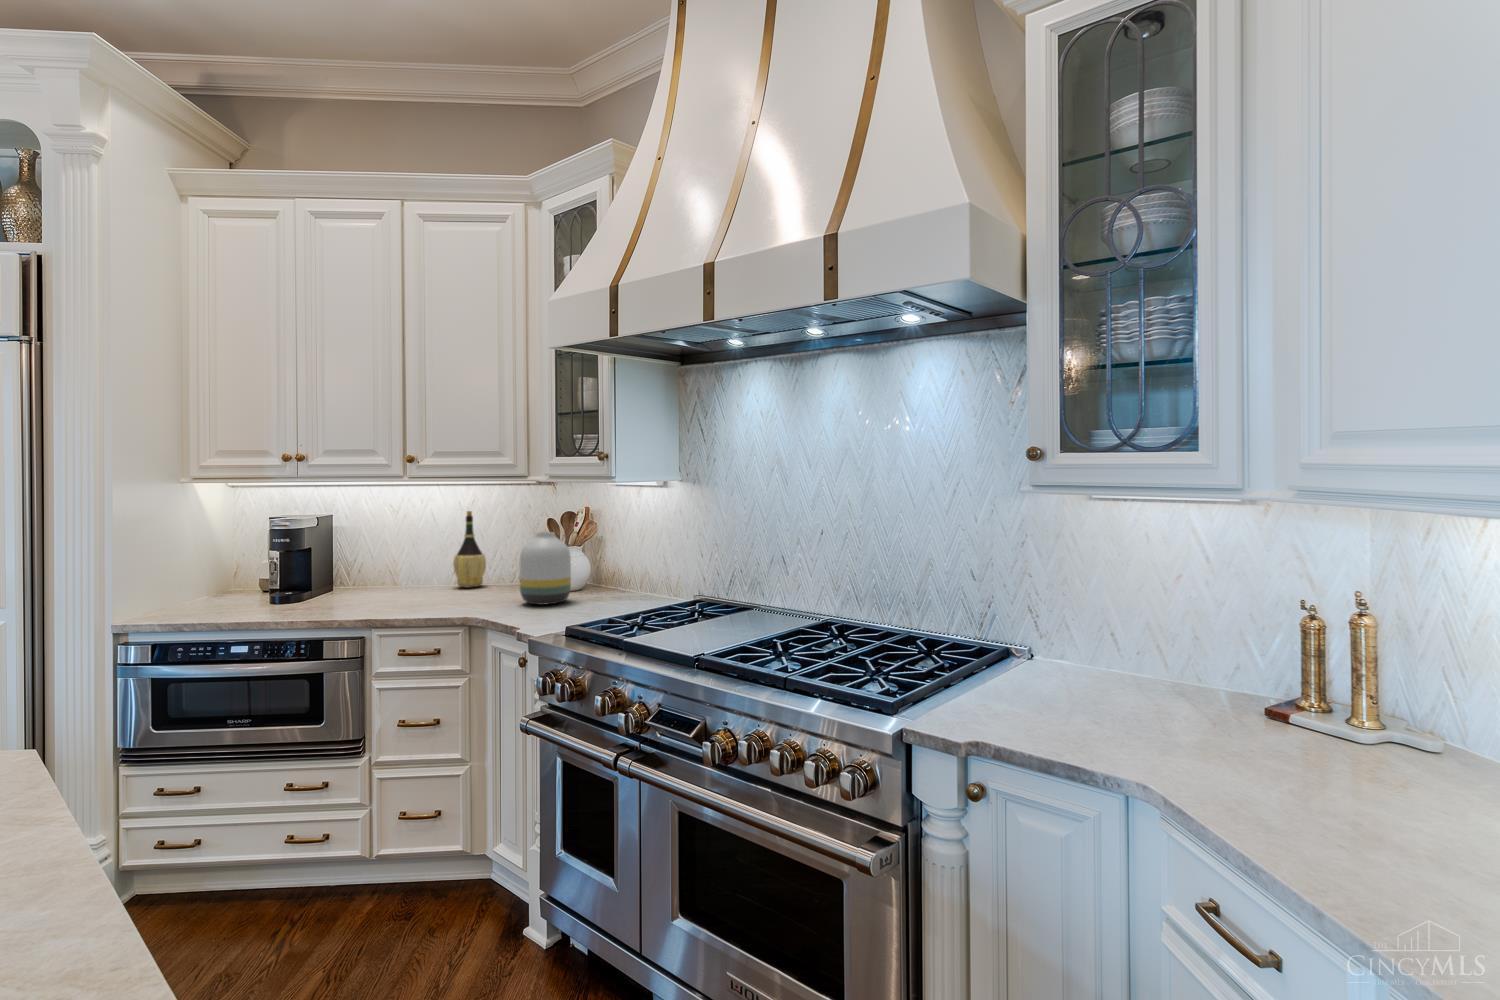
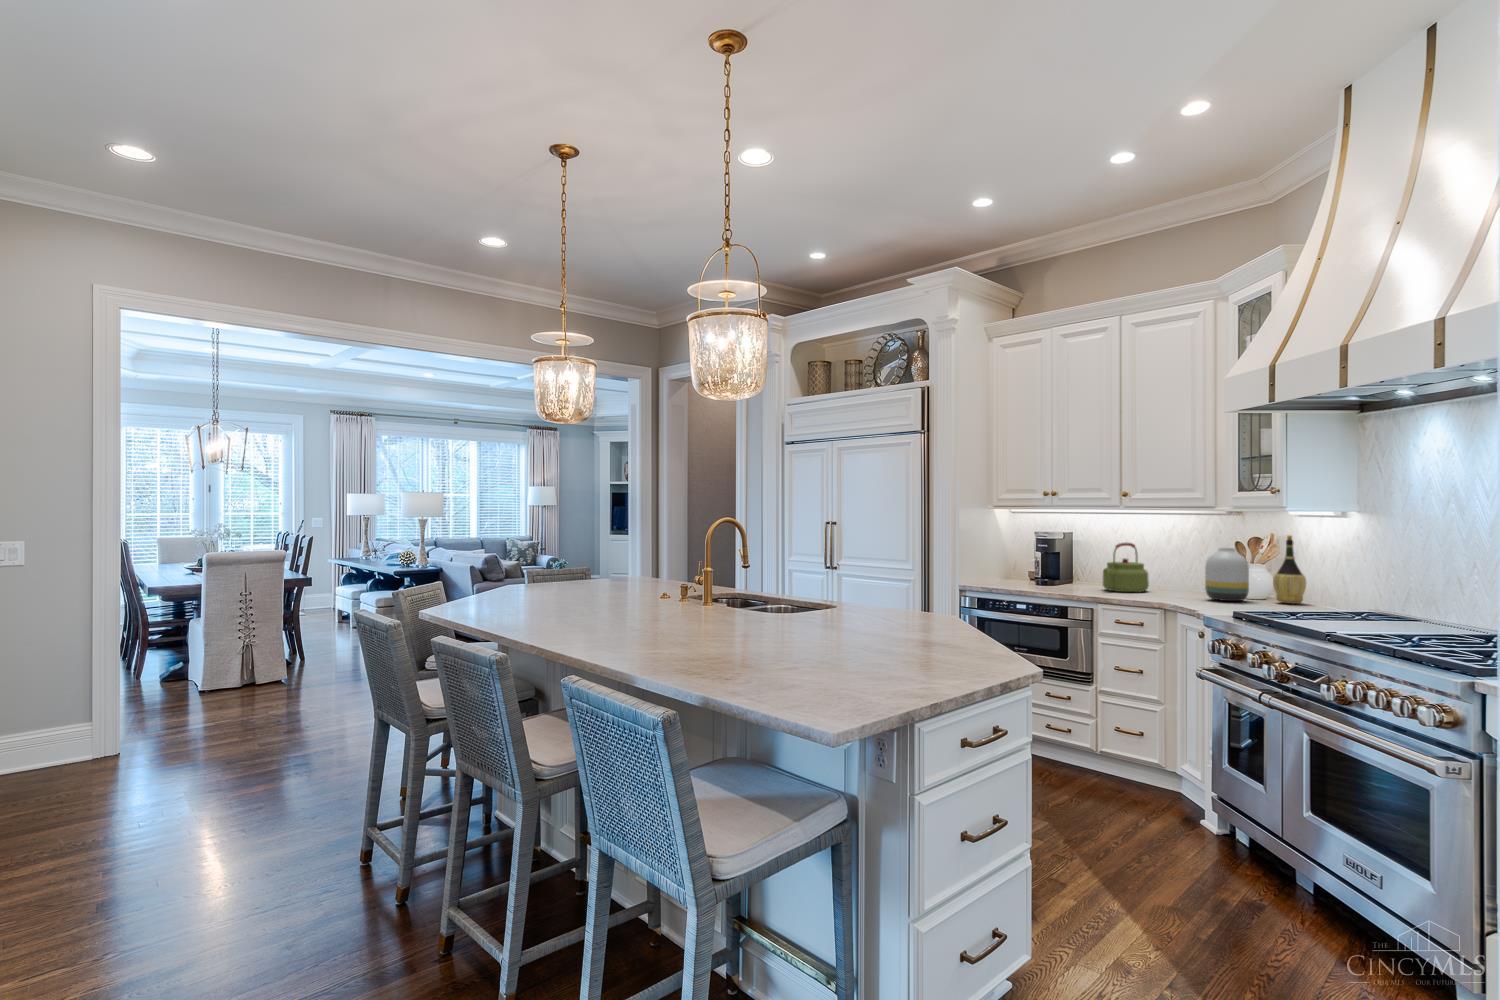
wine bottle: present [453,511,486,587] -> present [1273,536,1306,604]
kettle: none [378,529,444,603] -> present [1103,543,1149,592]

